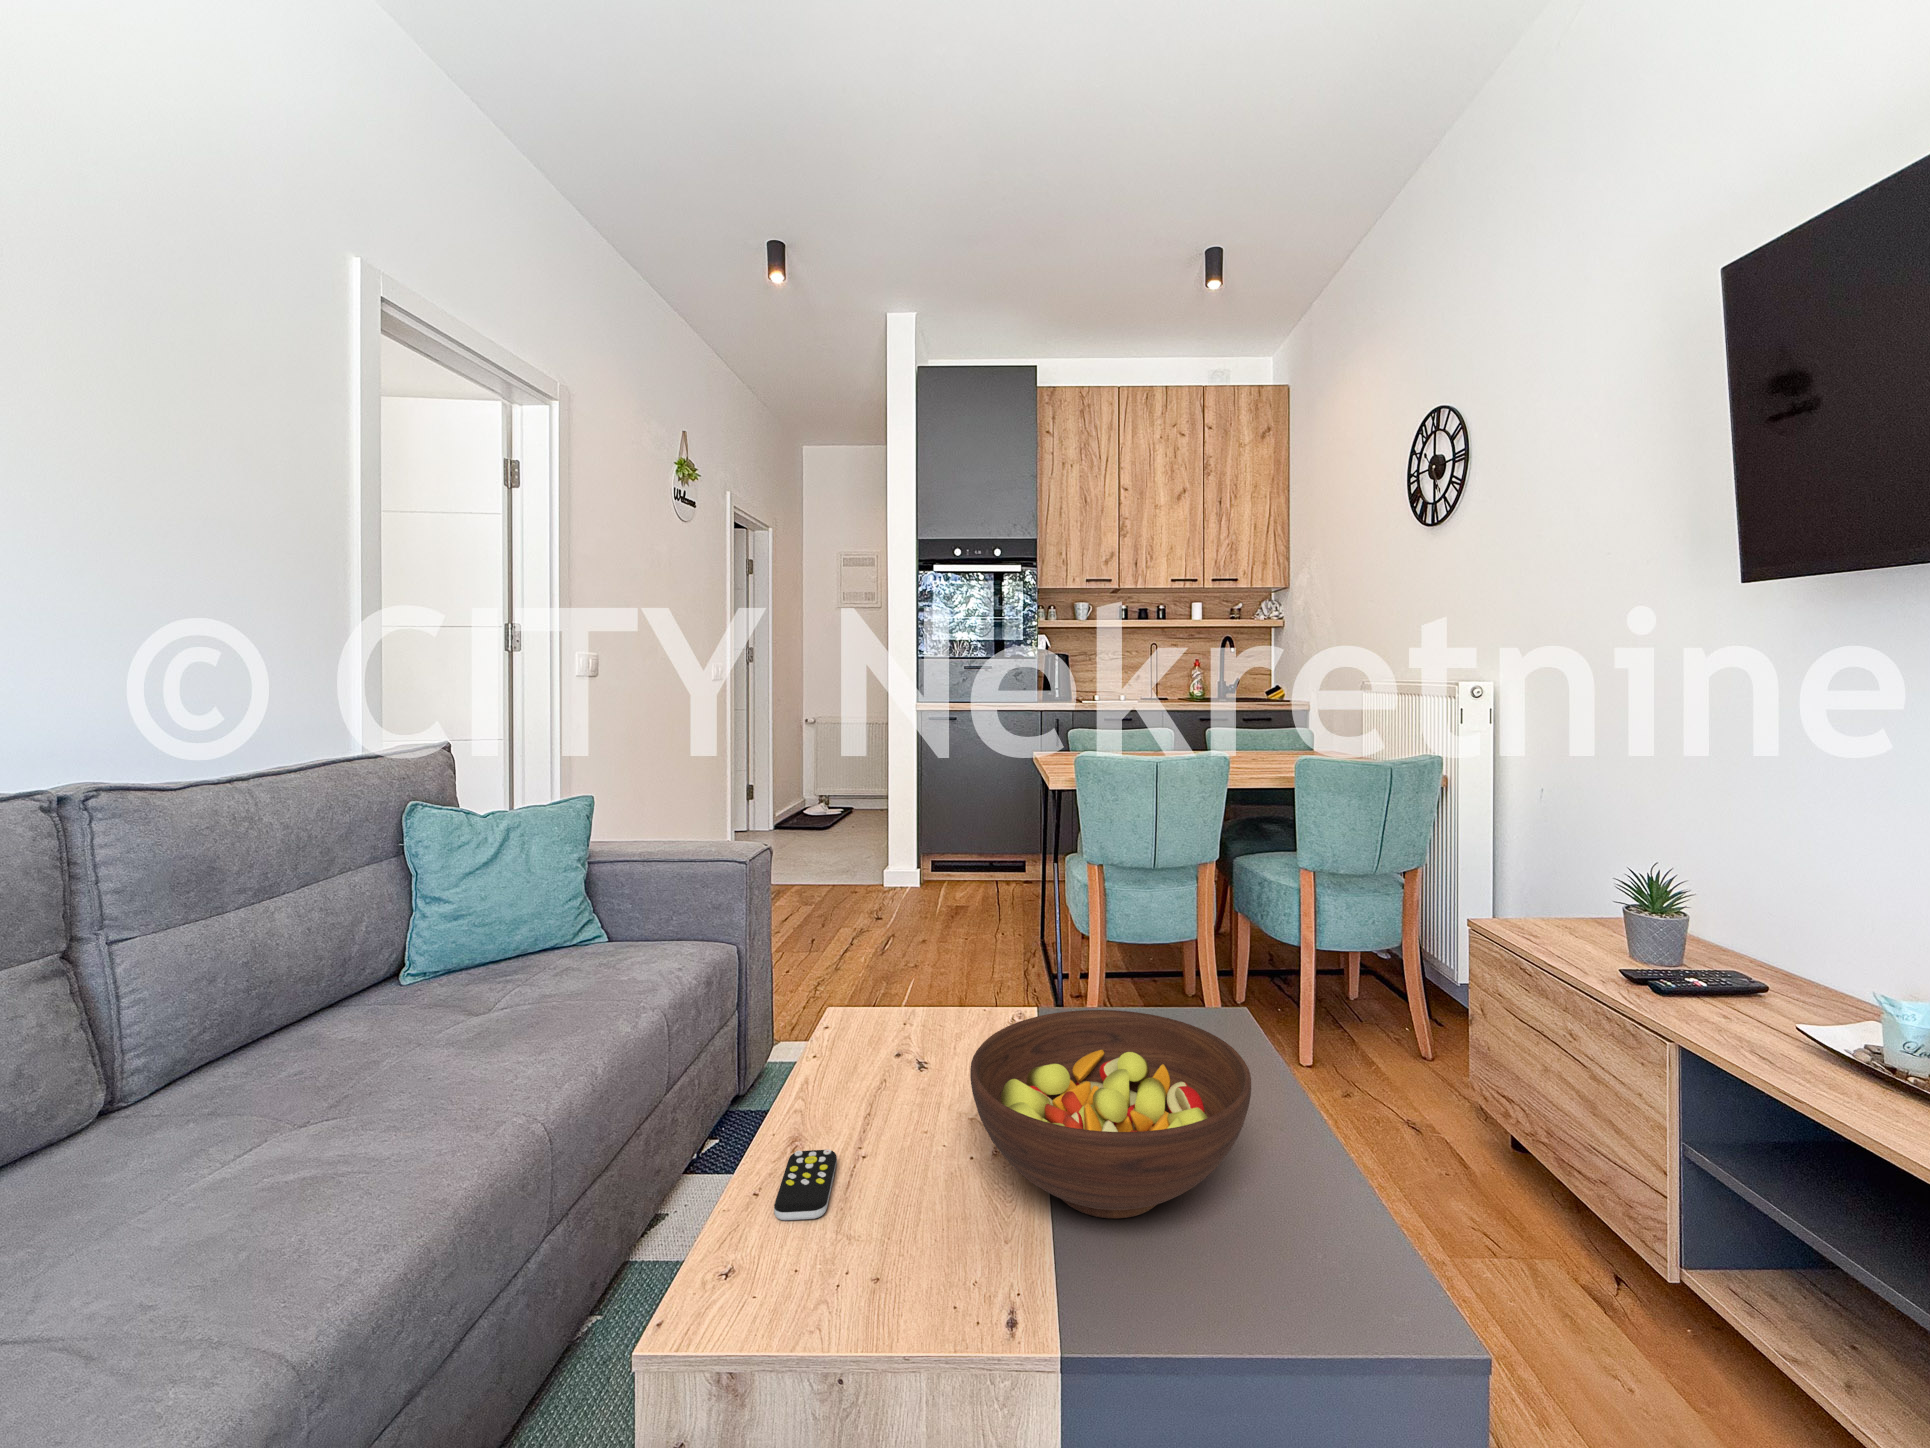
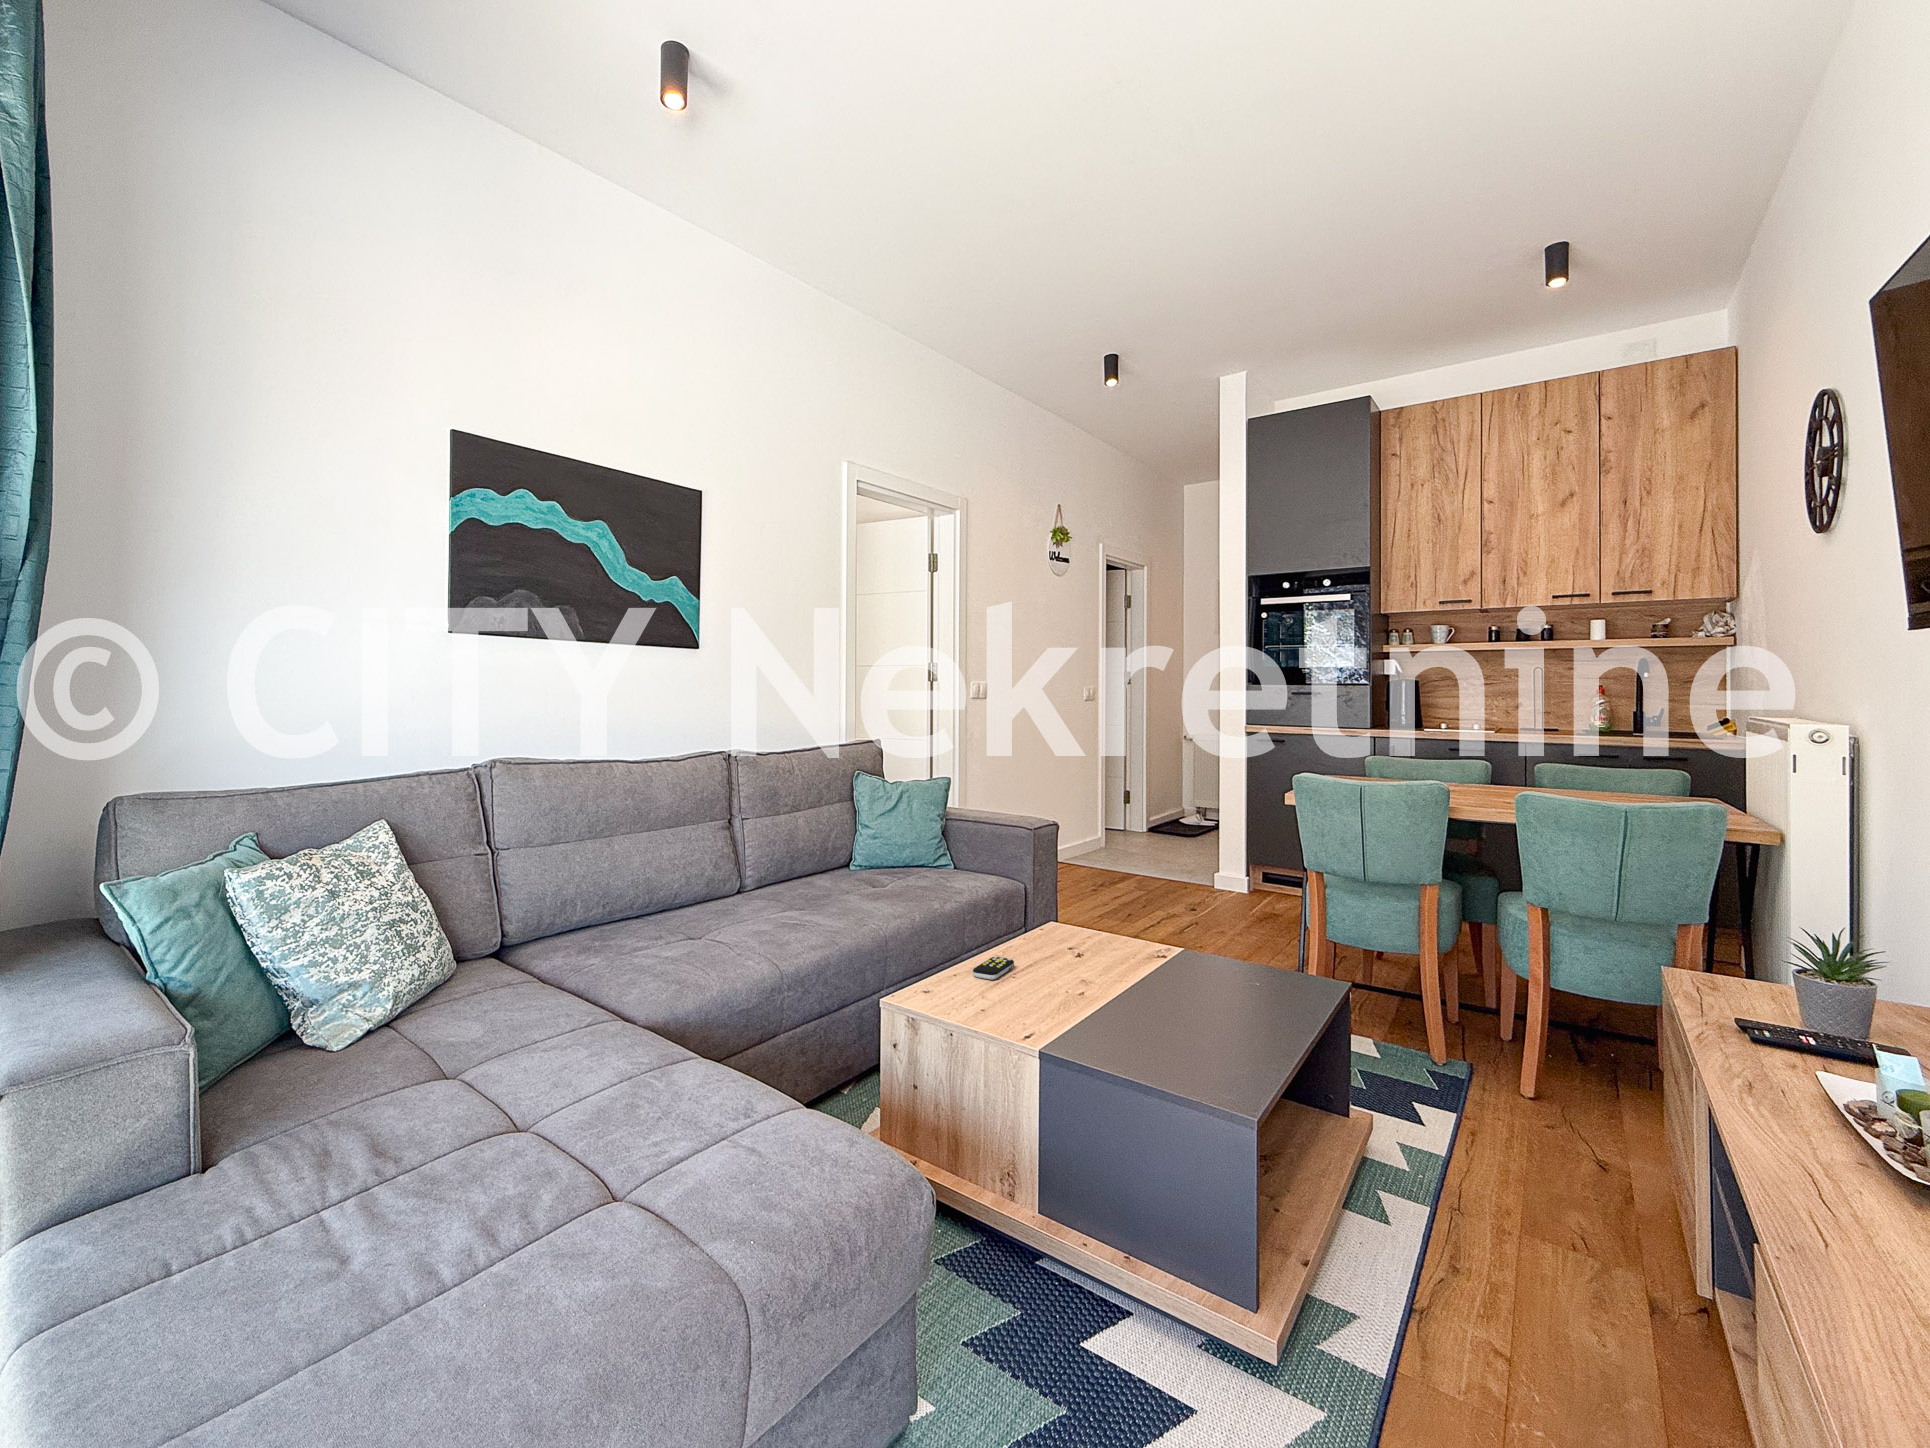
fruit bowl: present [970,1010,1251,1218] -> none [1068,911,1234,1013]

